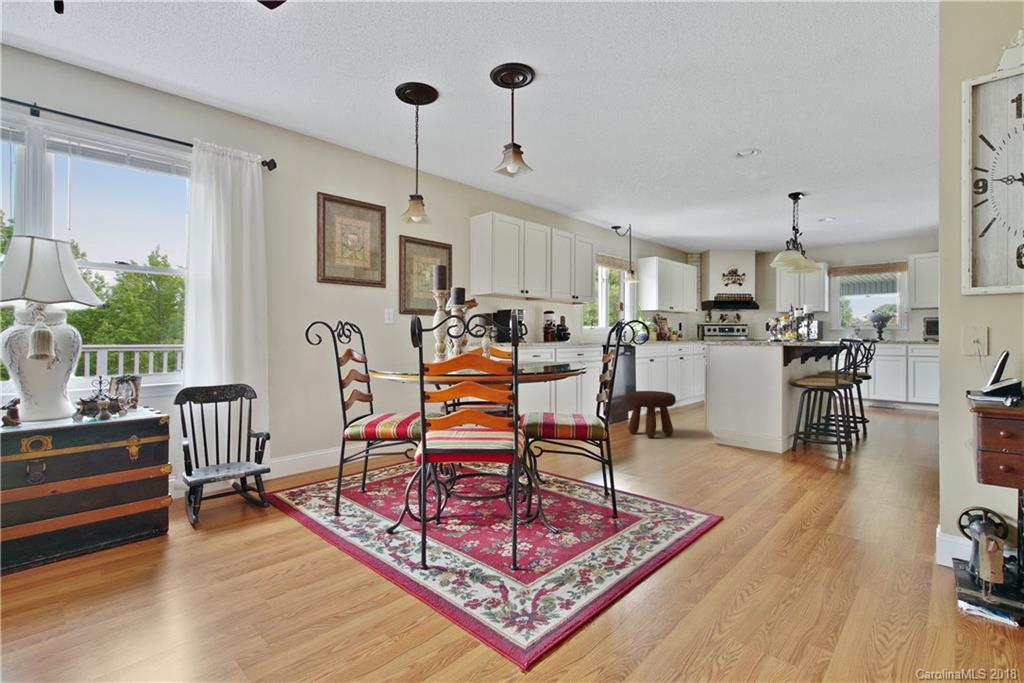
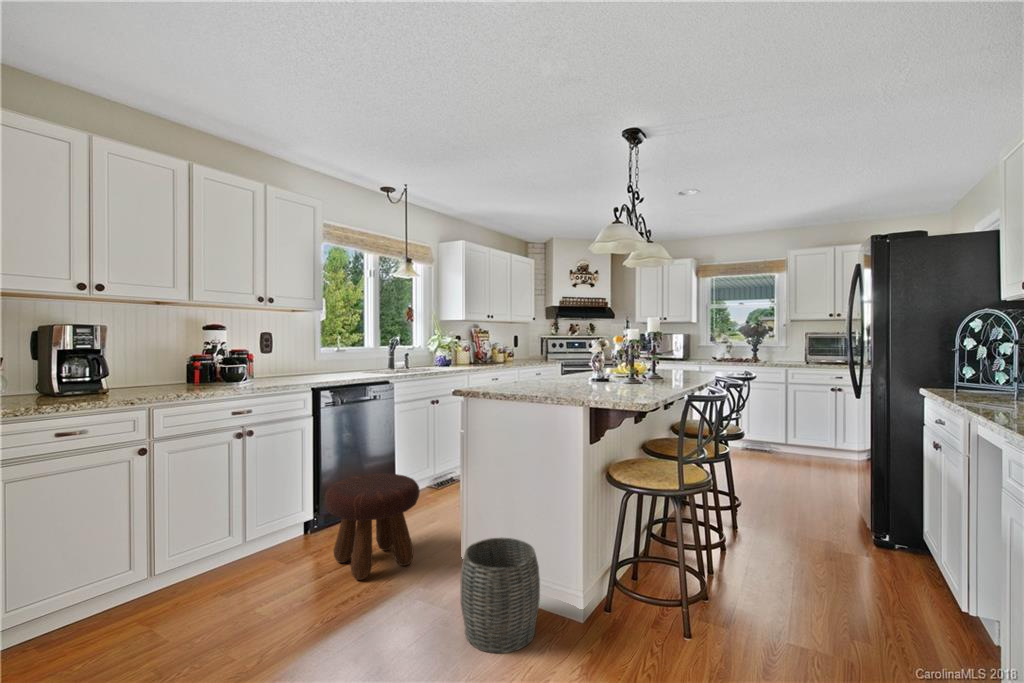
woven basket: none [719,412,761,455] -> present [460,538,540,653]

